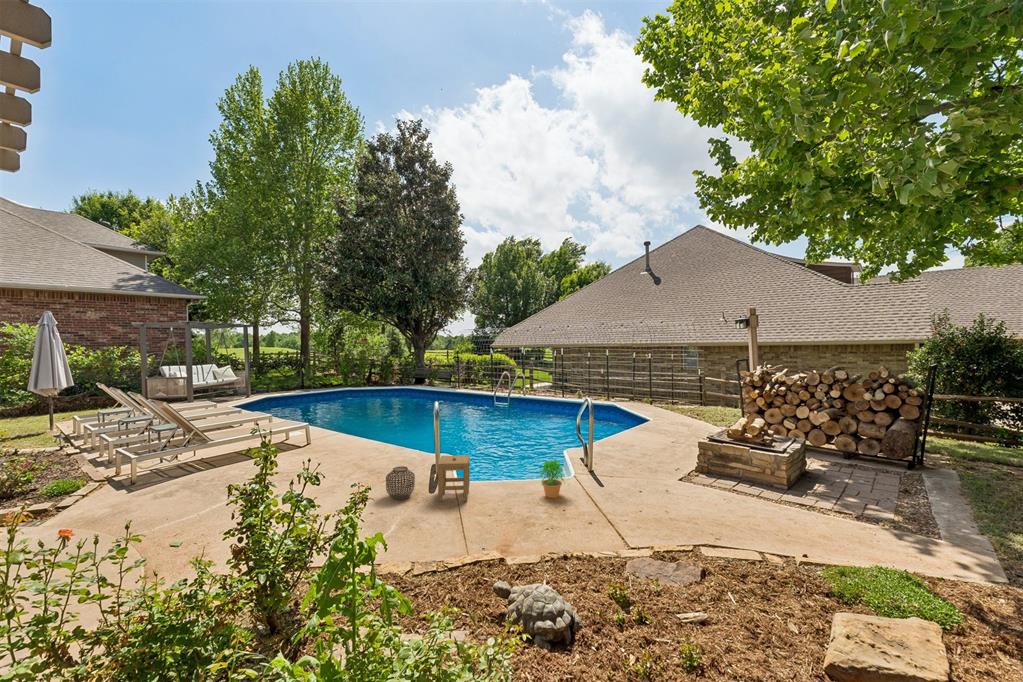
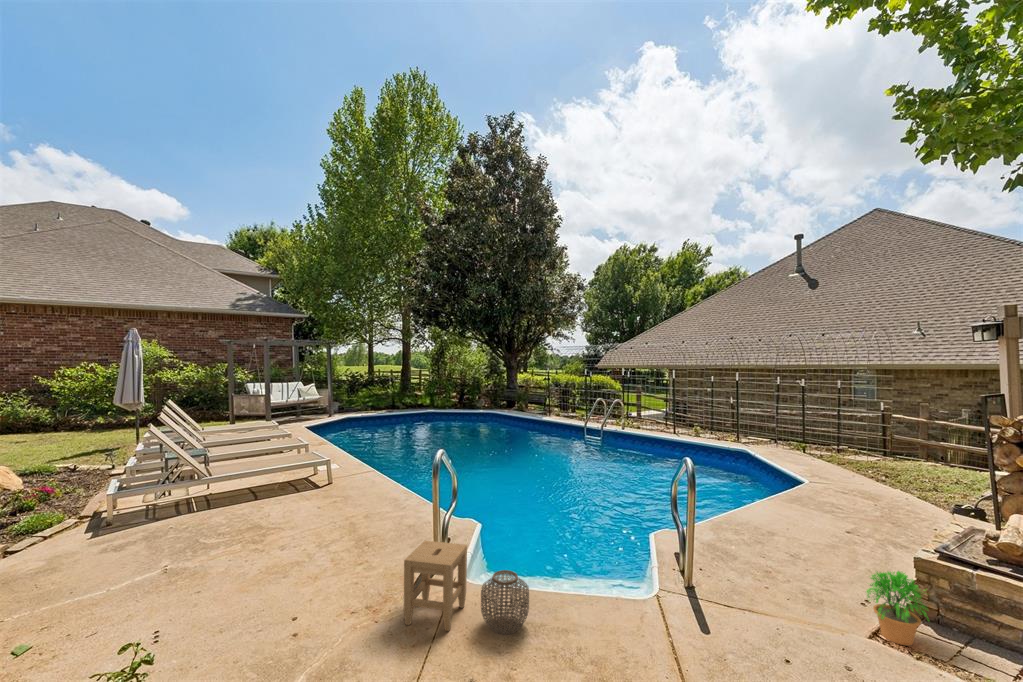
potted plant: present [539,459,565,498] -> present [867,571,929,646]
woven basket: present [386,466,415,500] -> present [481,570,529,635]

